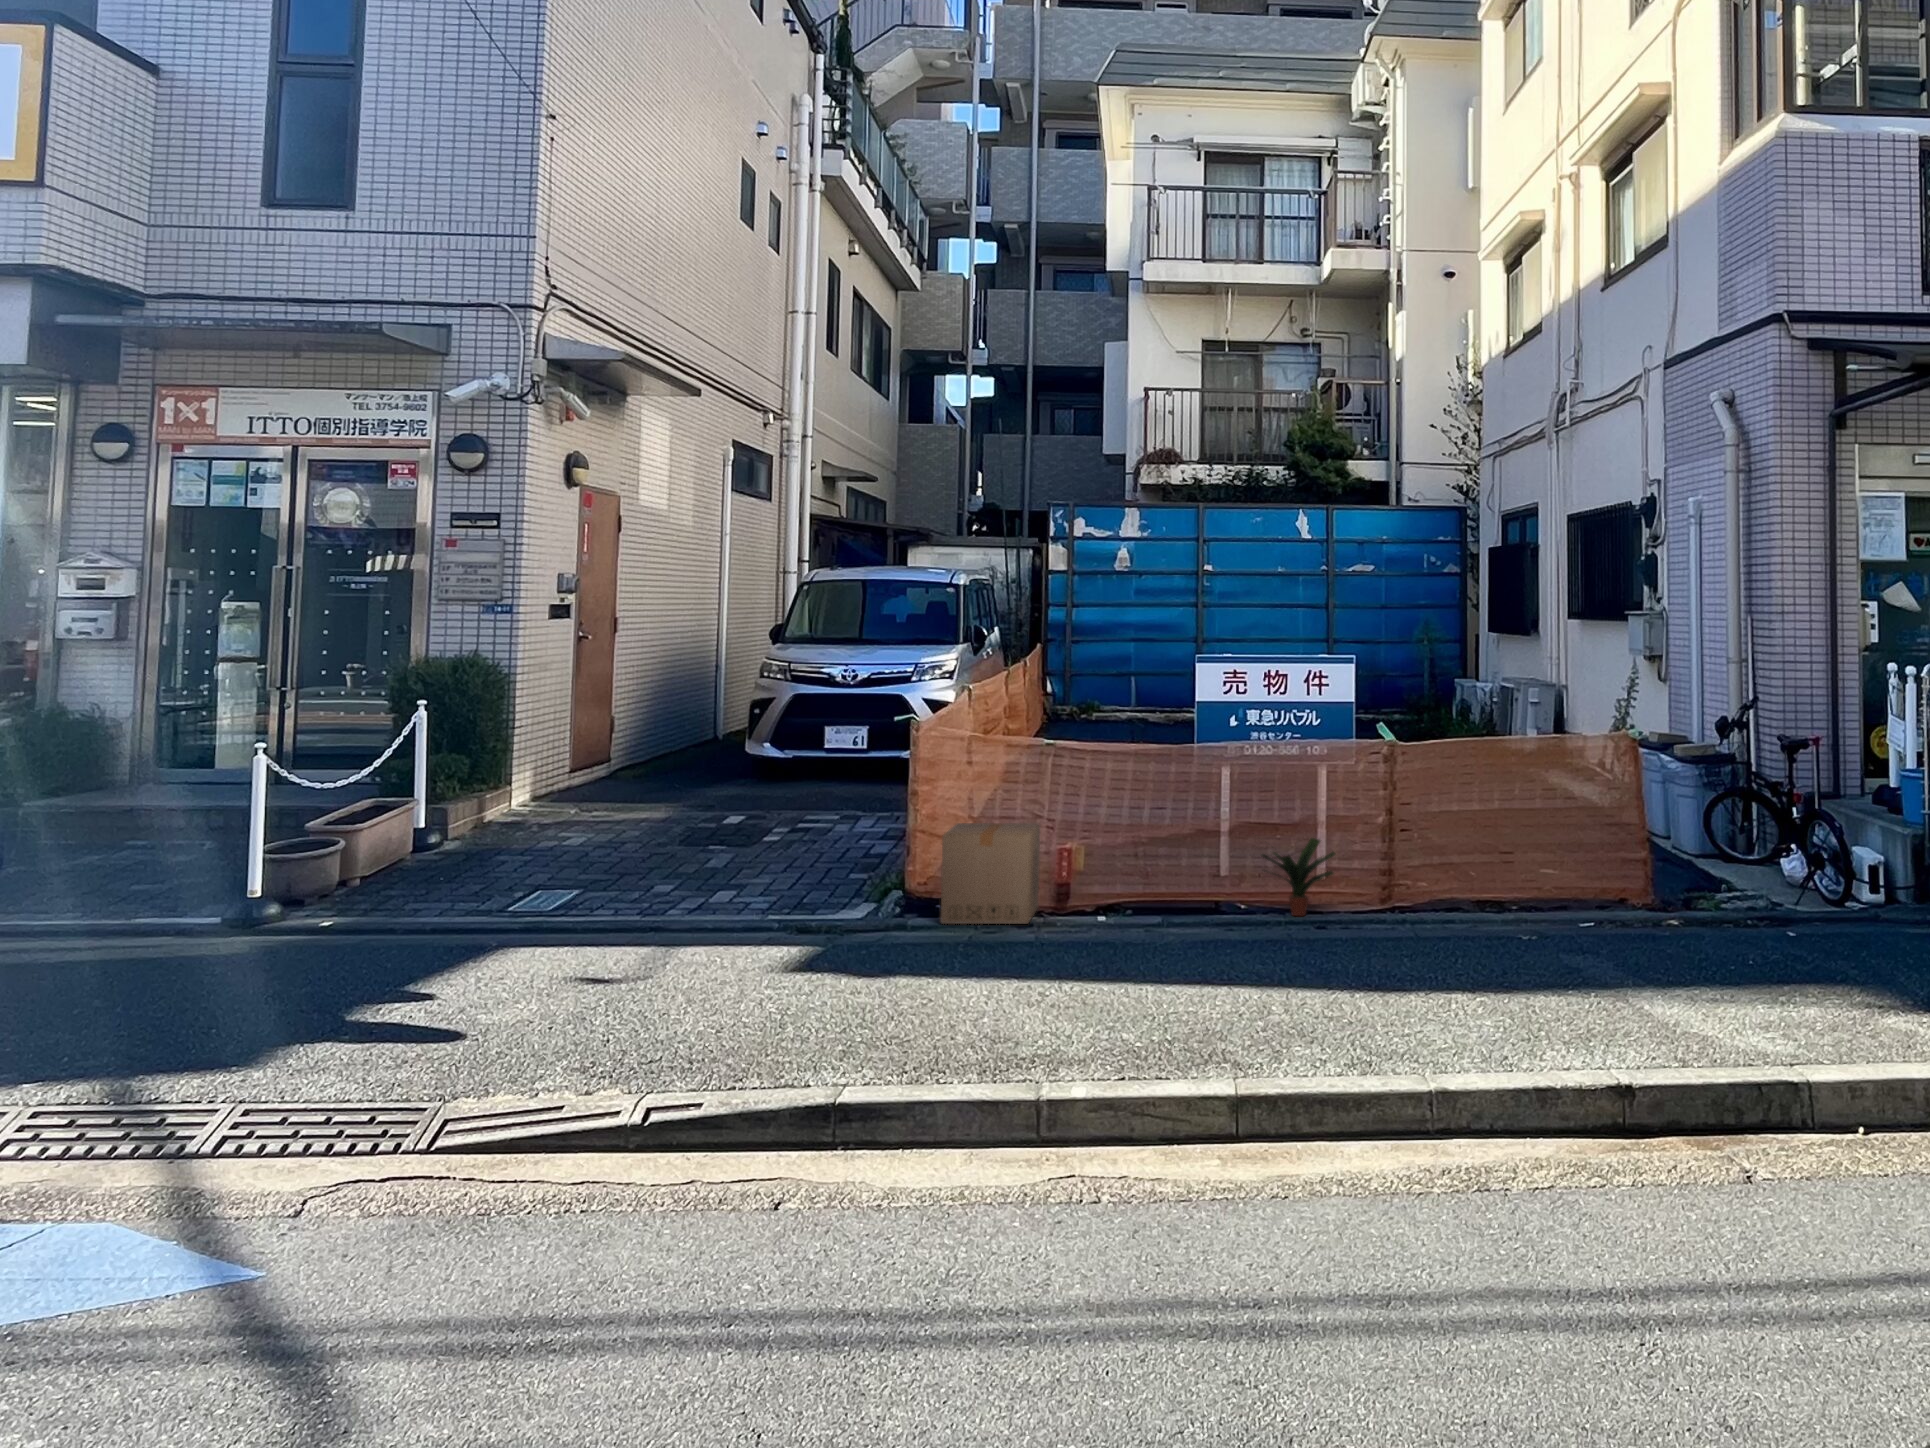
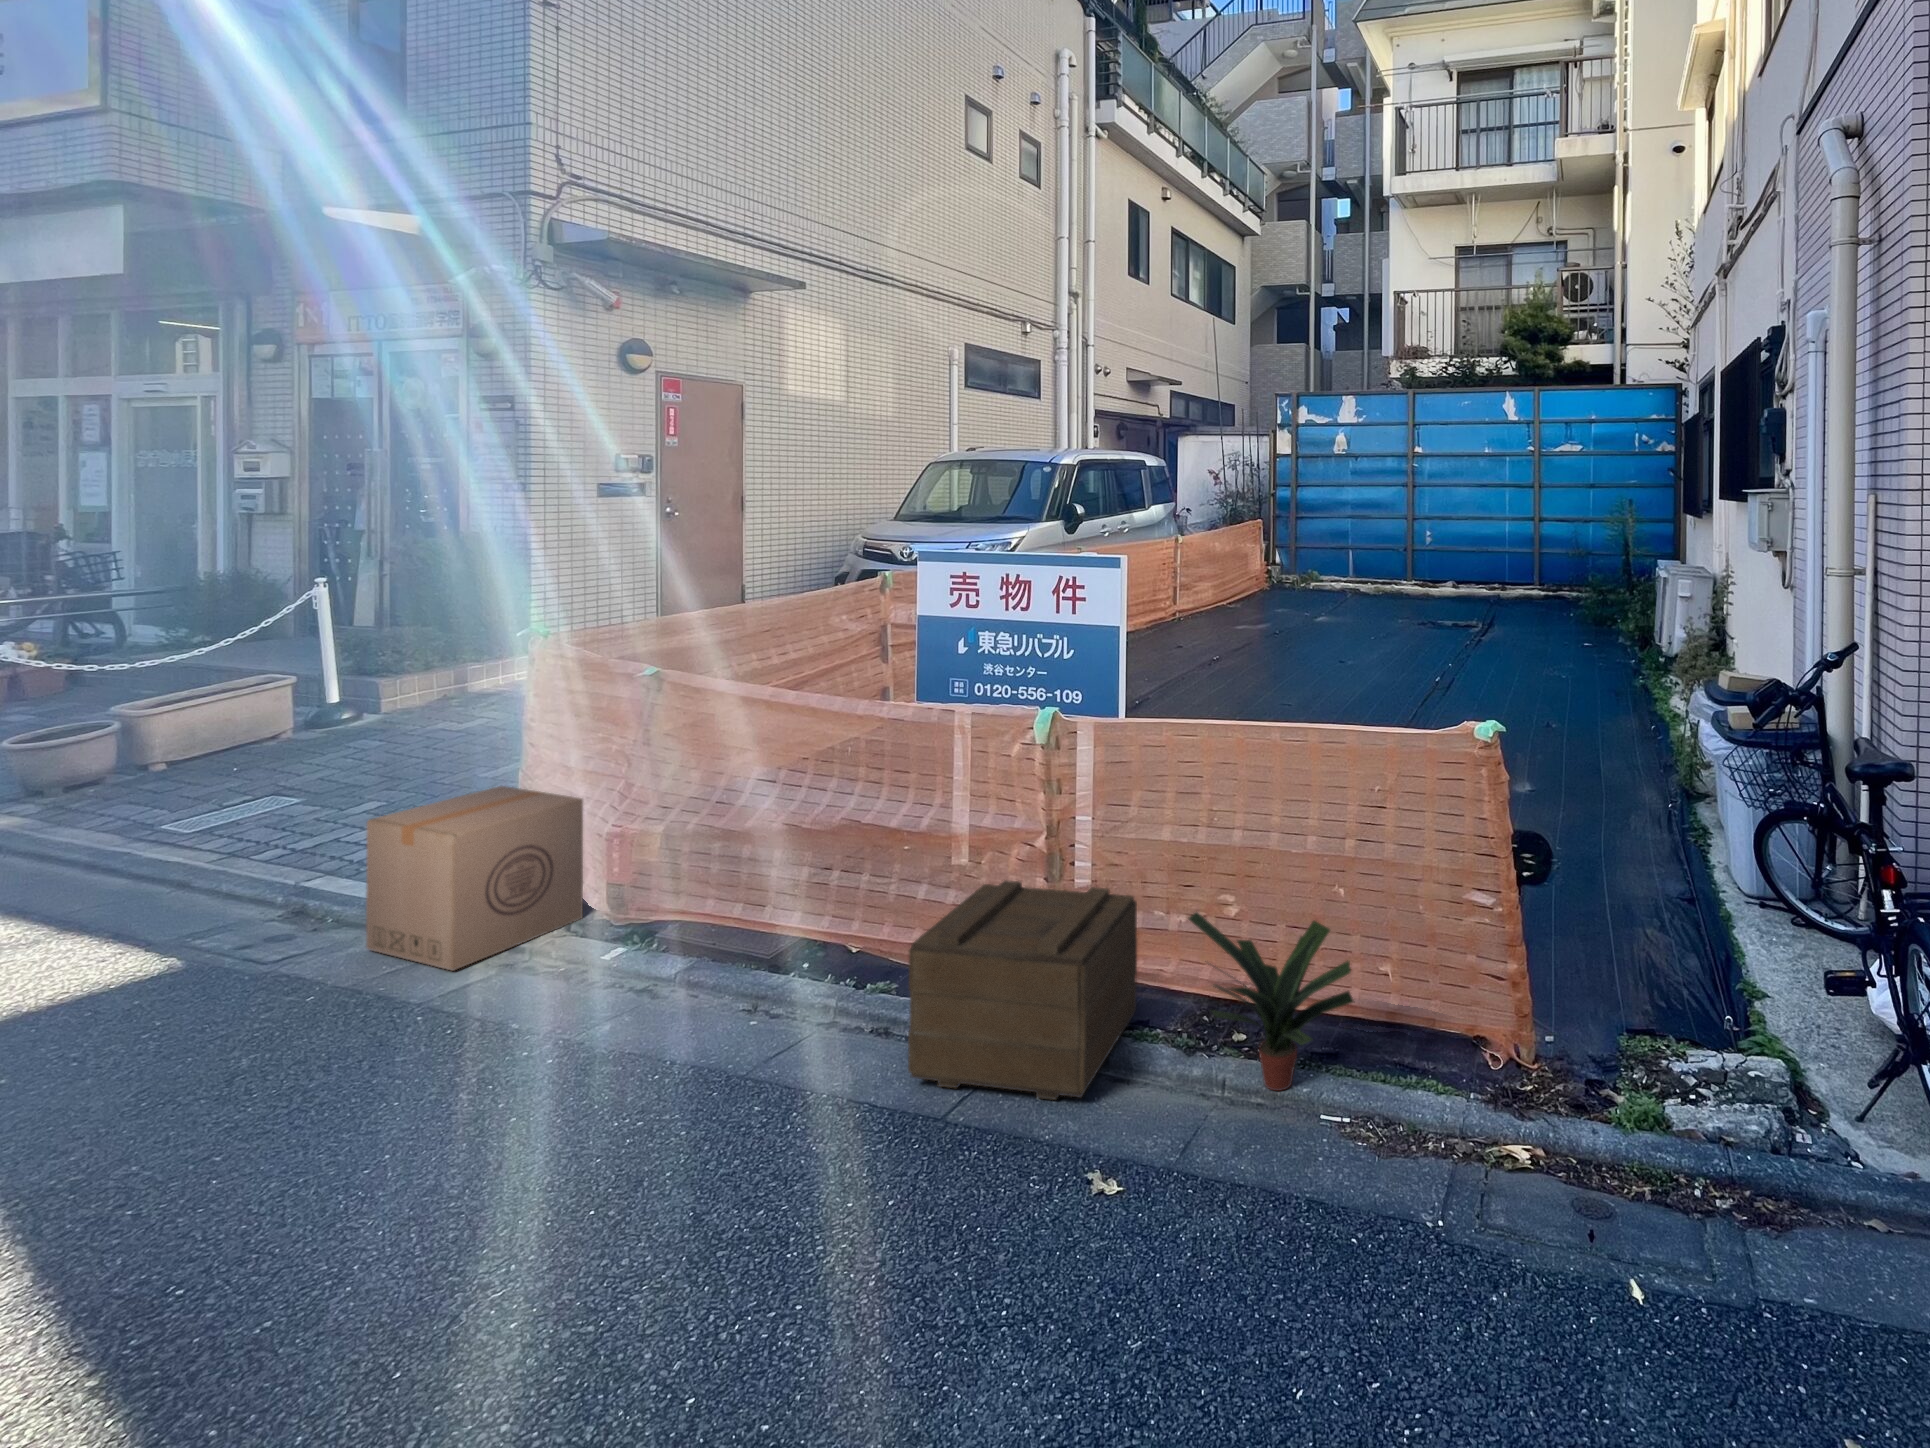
wooden crate: none [1367,833,1481,924] -> present [908,880,1137,1100]
potted plant: present [1262,838,1335,916] -> present [1189,912,1354,1091]

